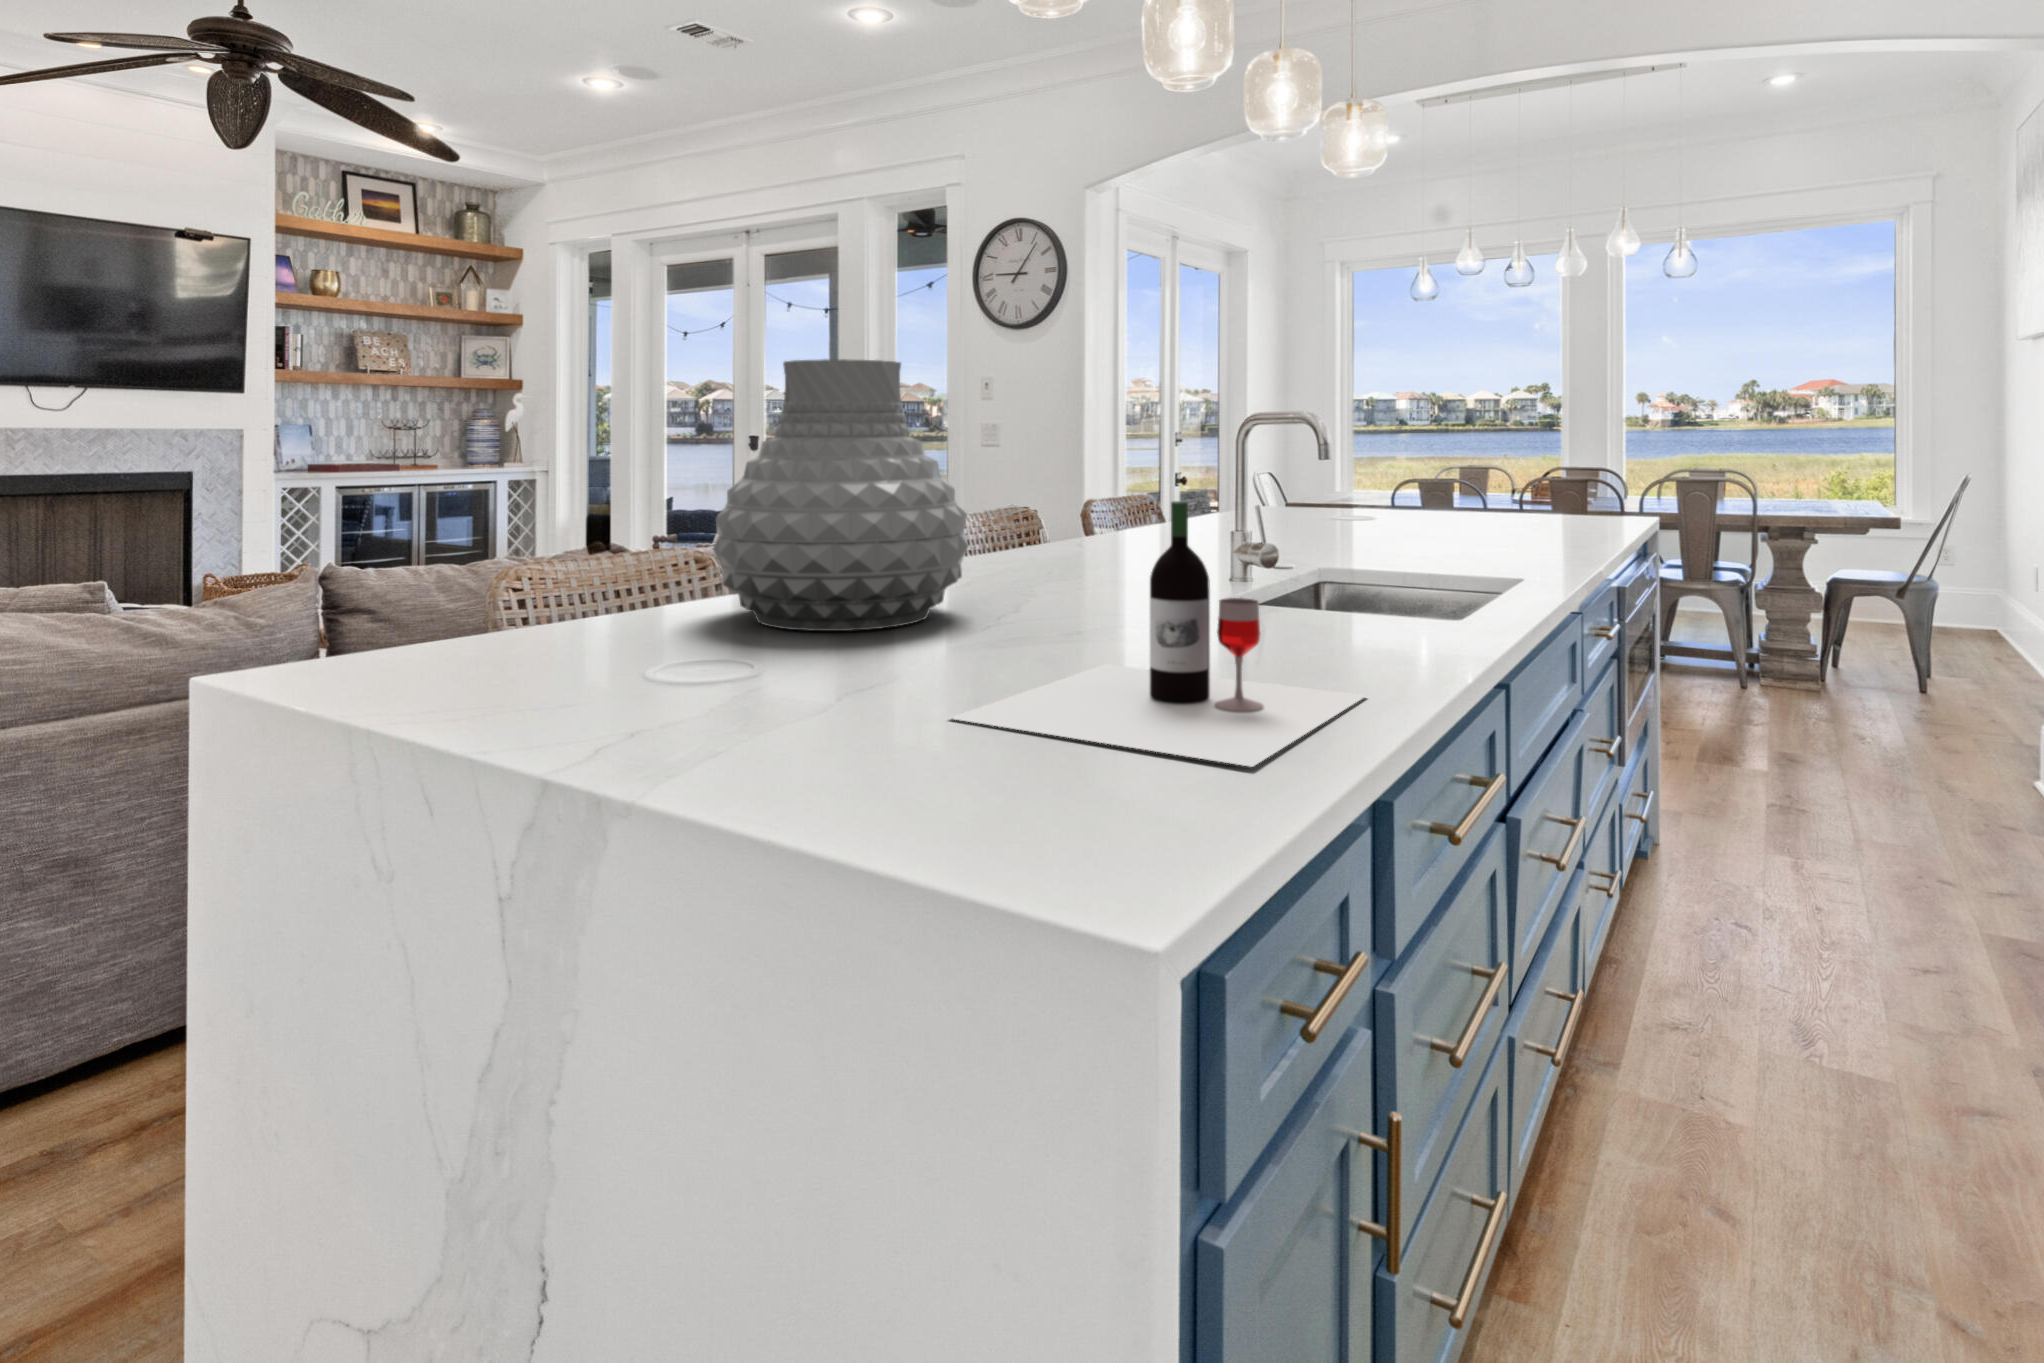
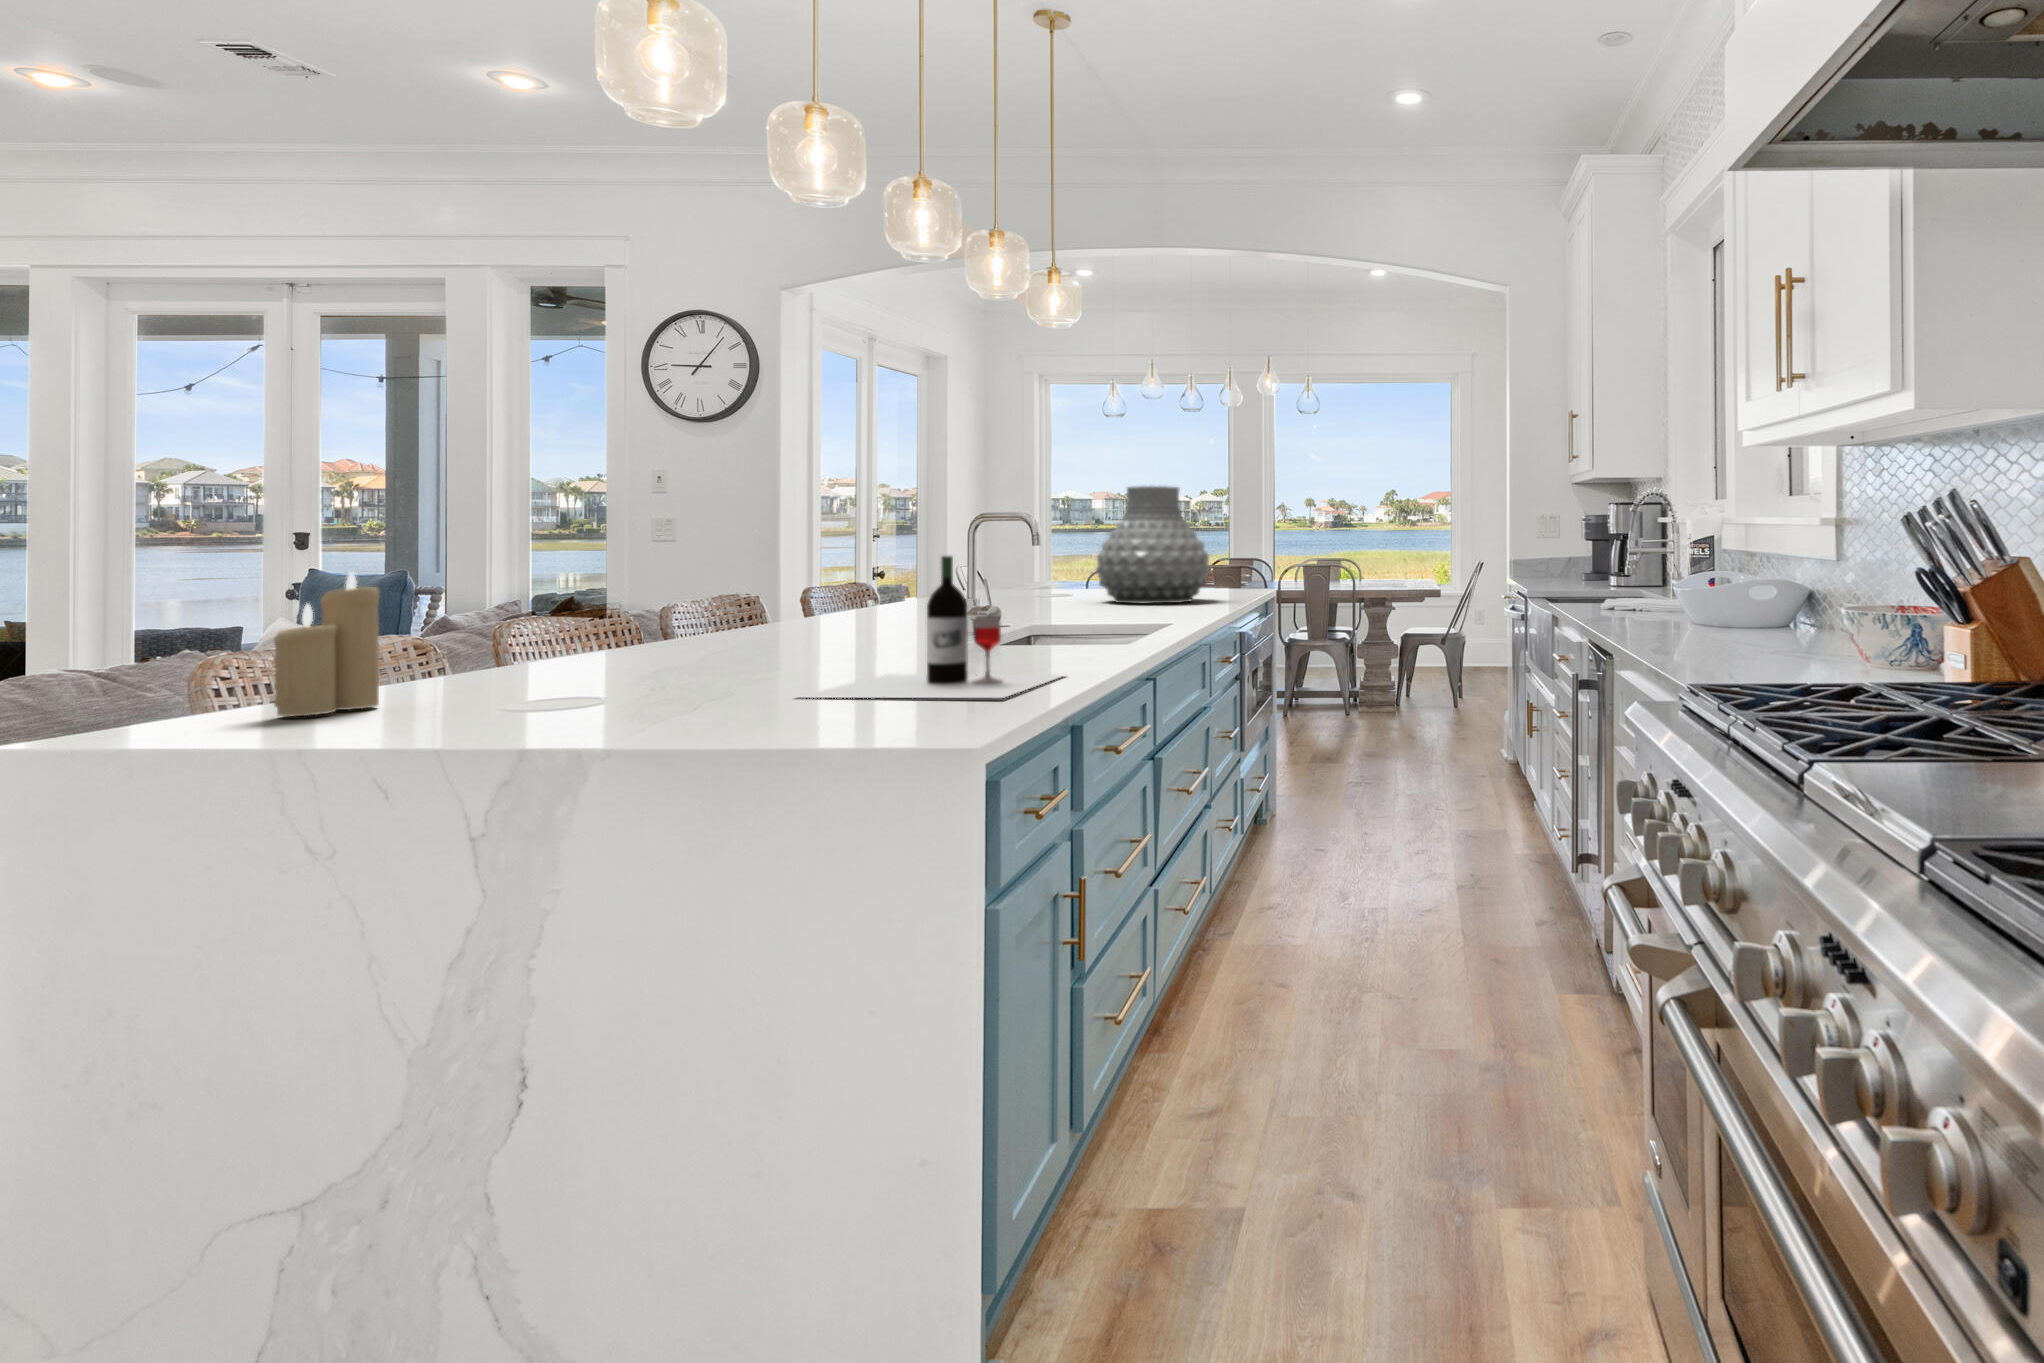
vase: present [713,359,968,631] -> present [1096,486,1210,603]
candle: none [368,509,494,696] -> present [274,572,379,716]

